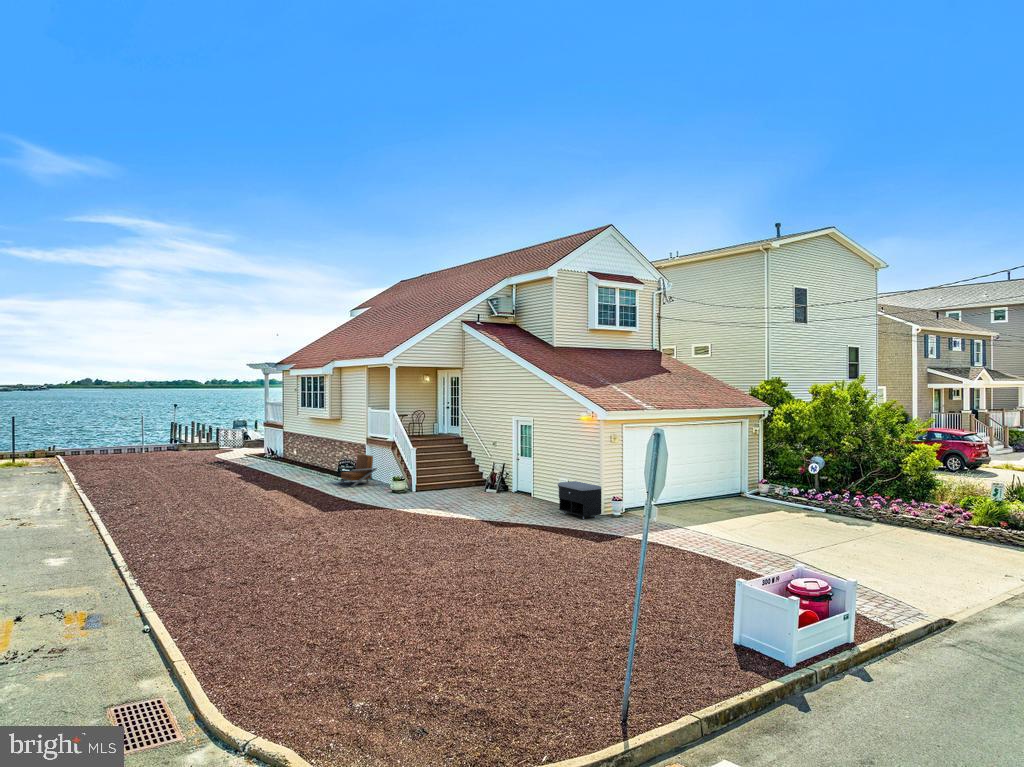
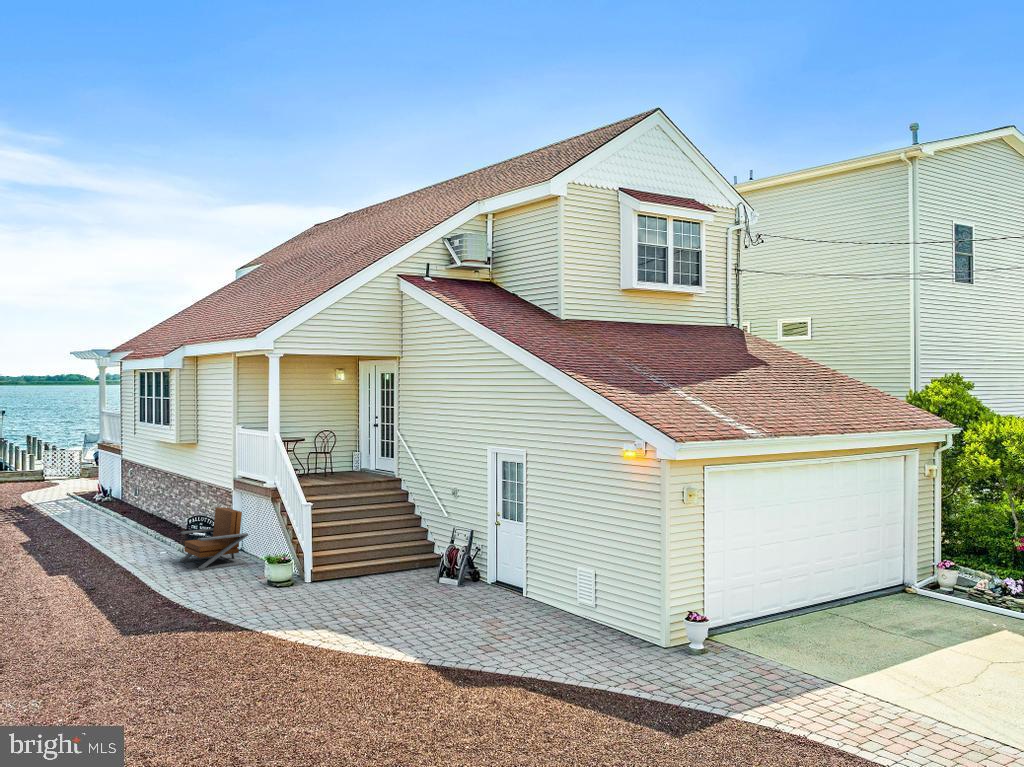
storage bench: present [558,481,601,519] -> none [575,576,664,661]

